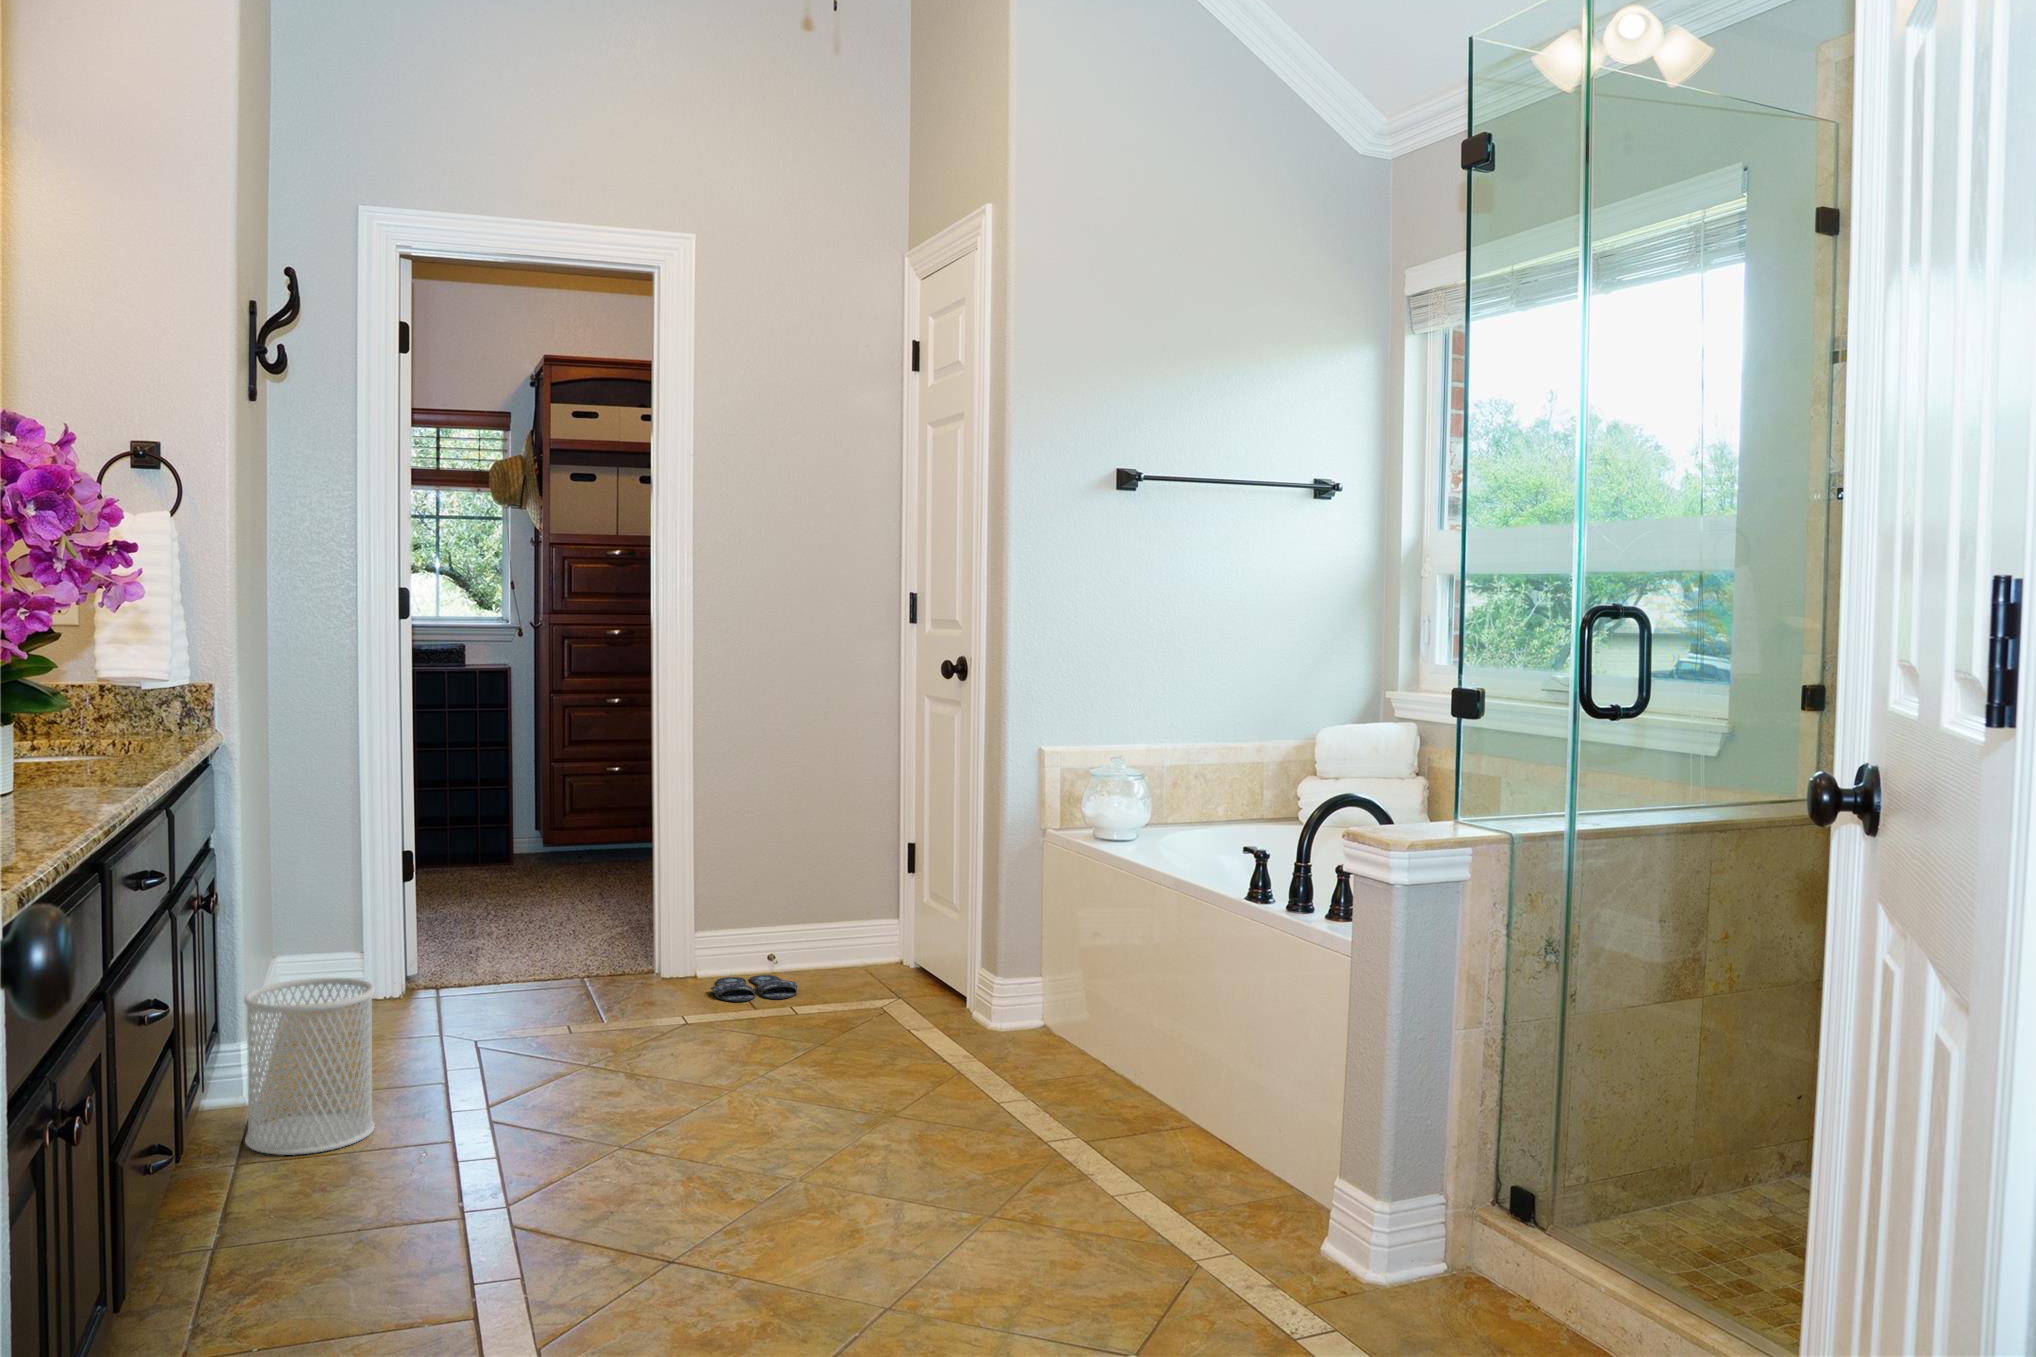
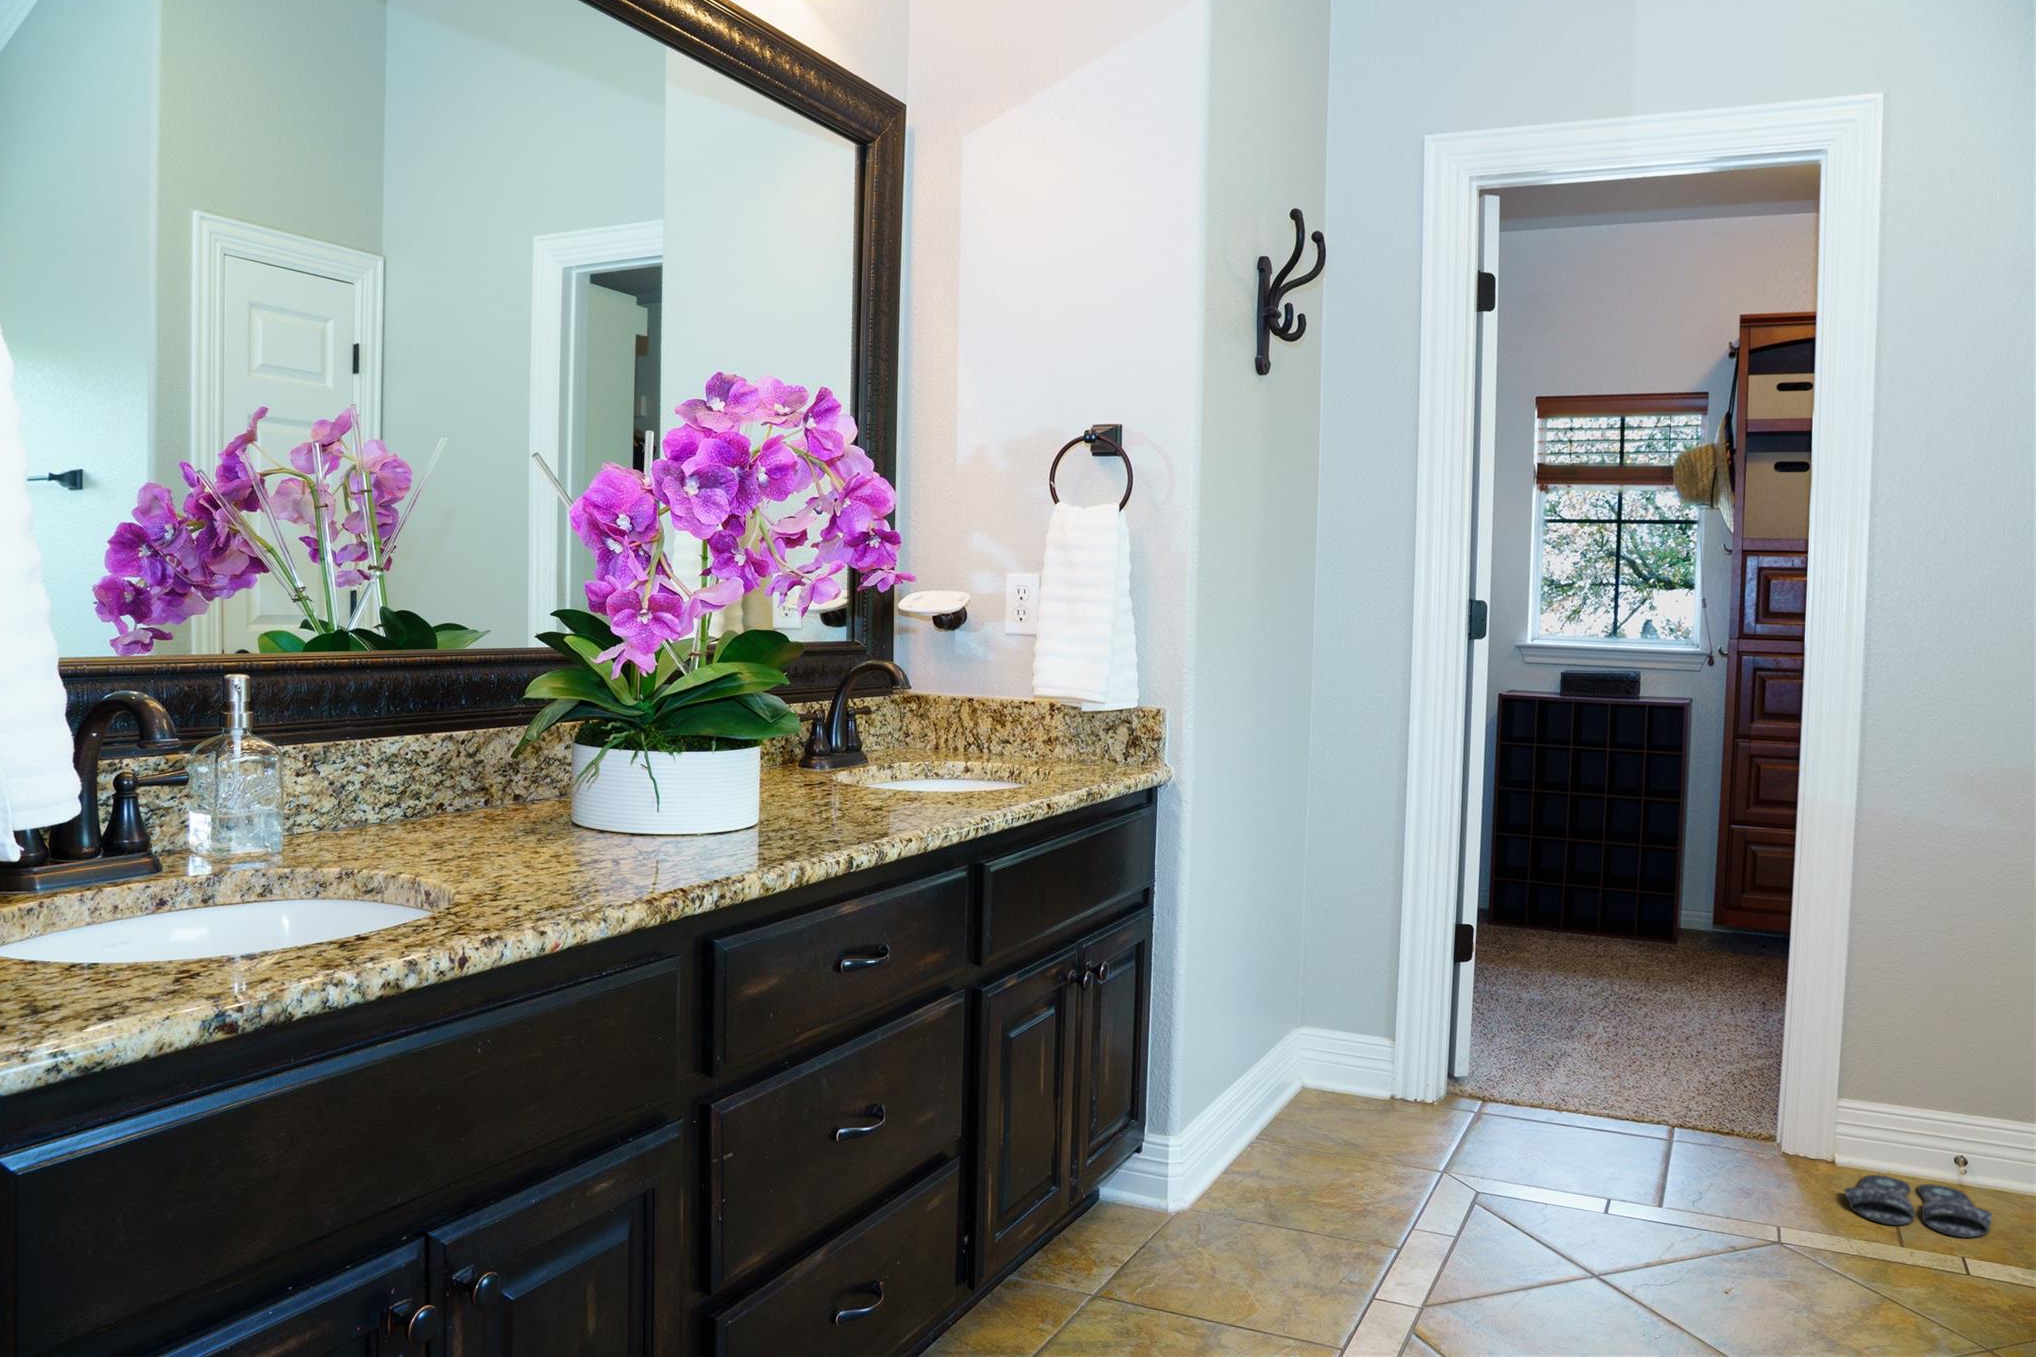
wastebasket: present [244,977,375,1155] -> none [1141,1073,1294,1302]

